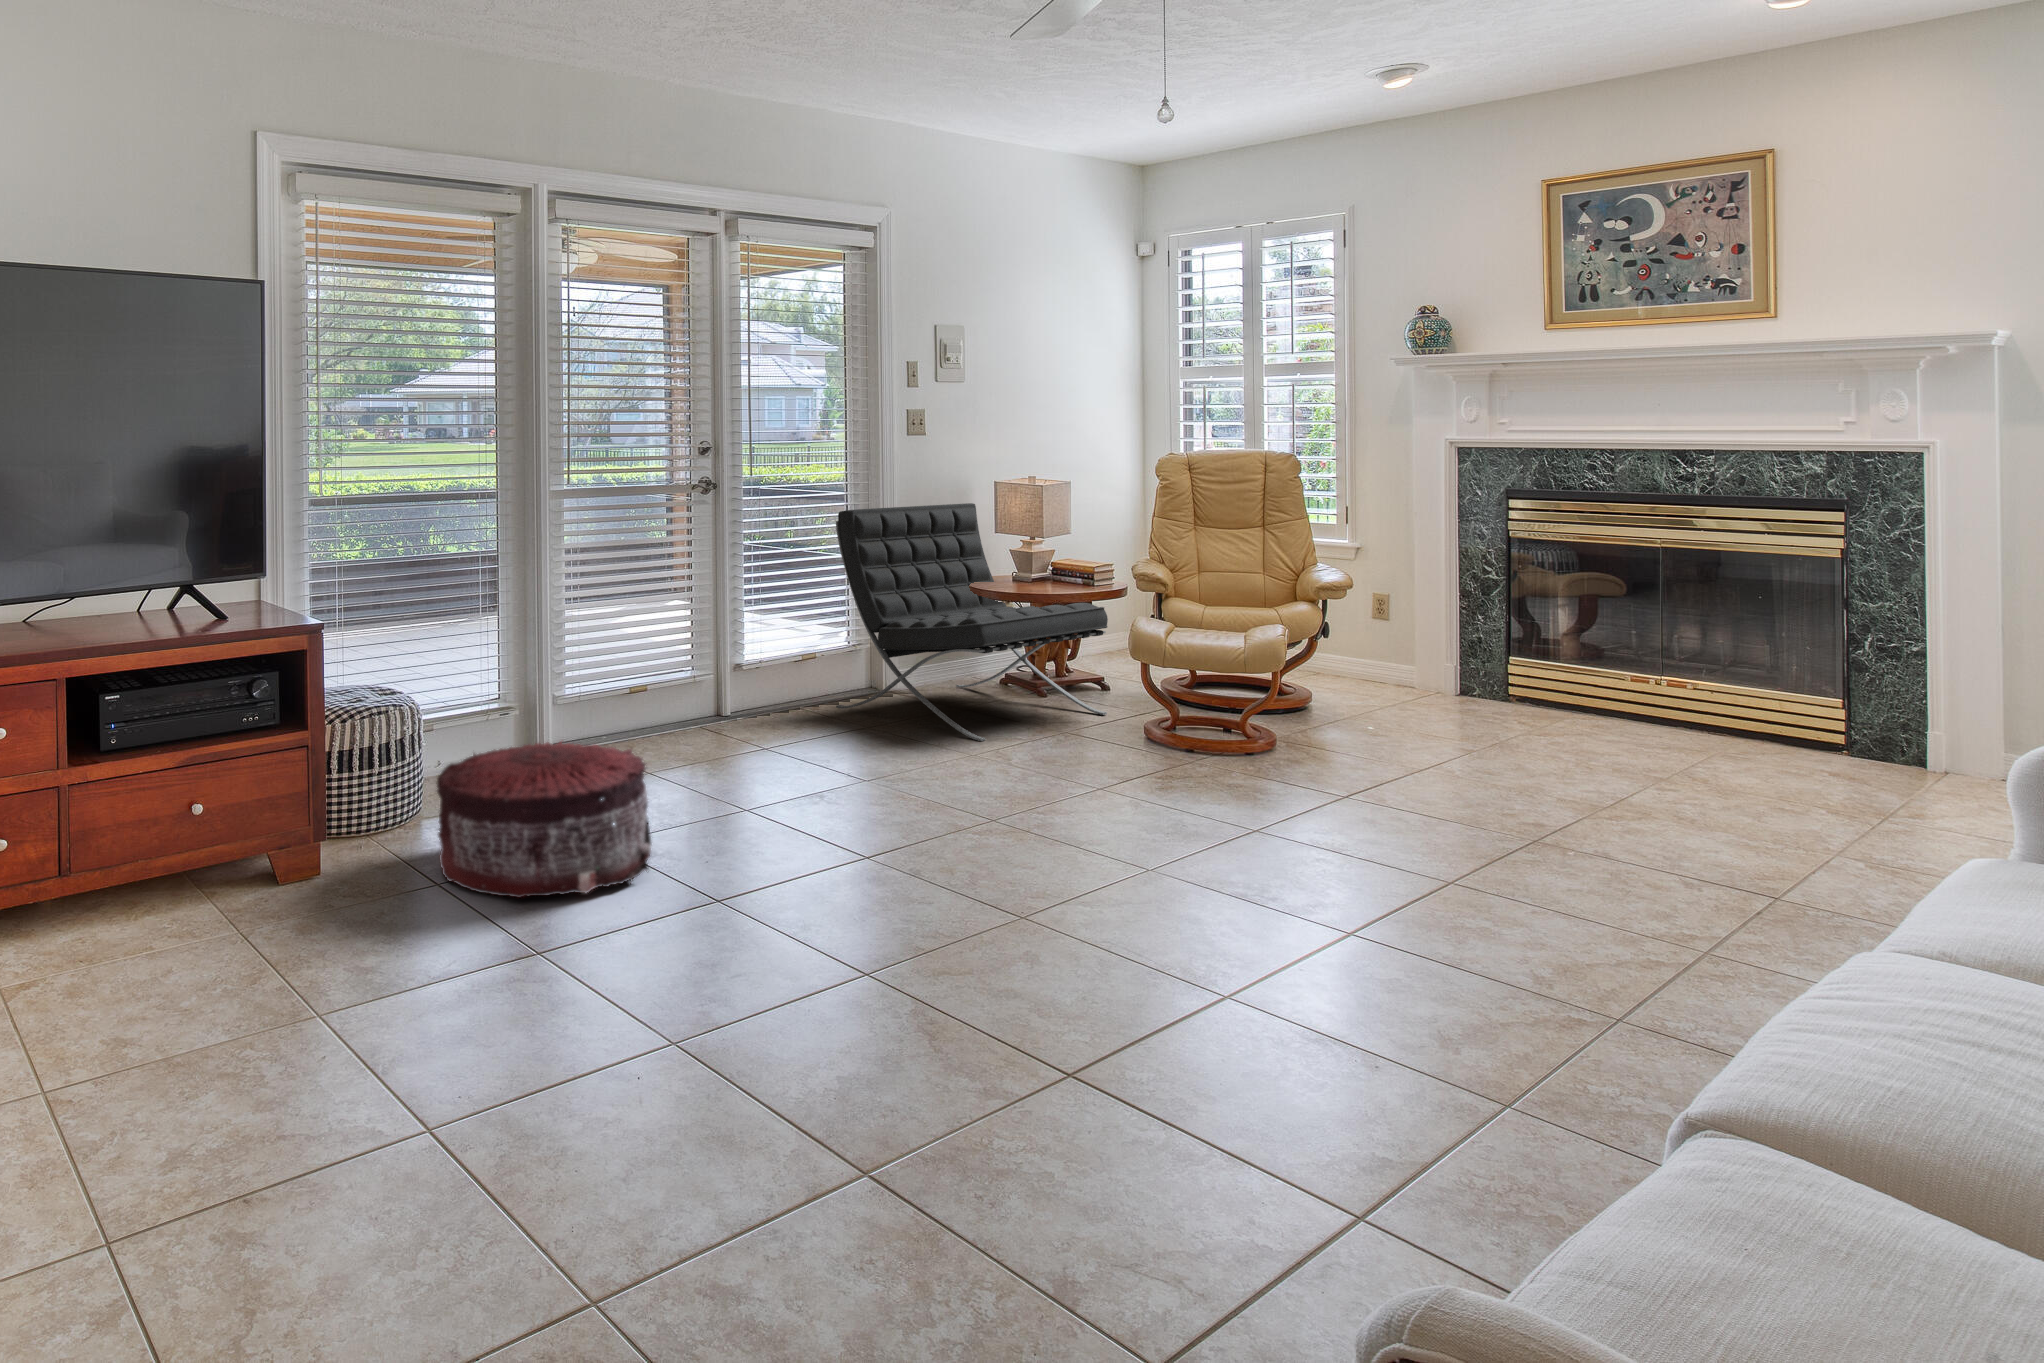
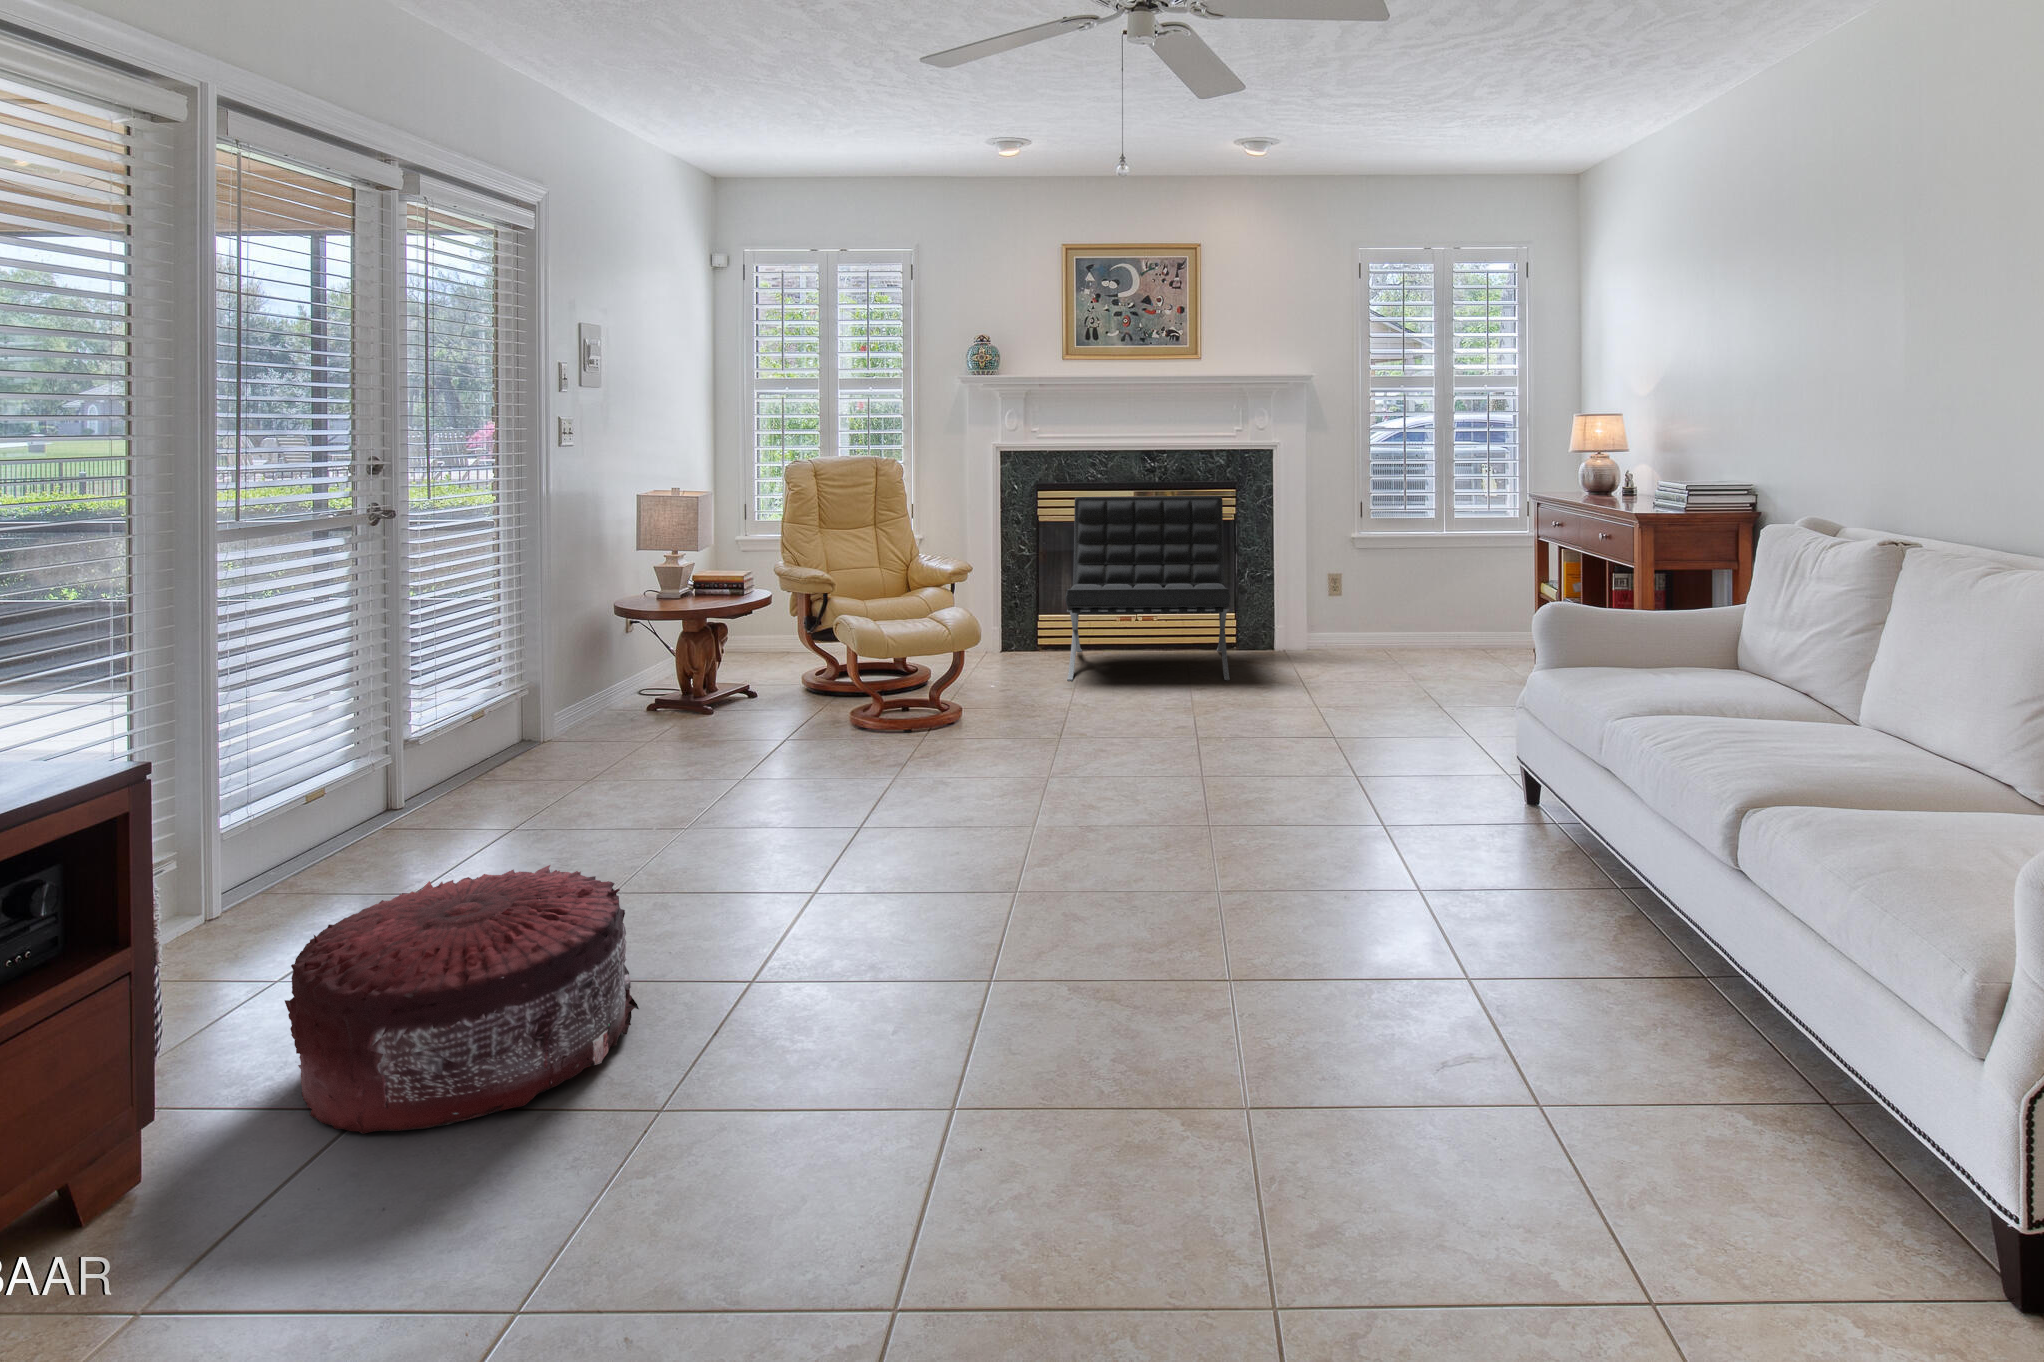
lounge chair: present [836,503,1108,741] -> present [1065,496,1230,681]

